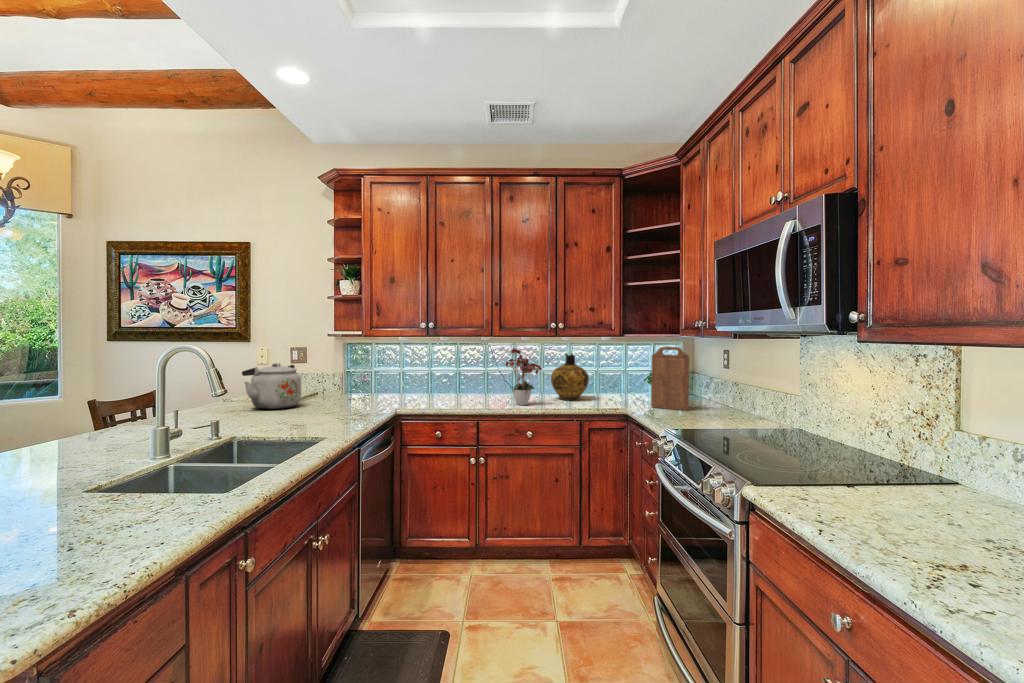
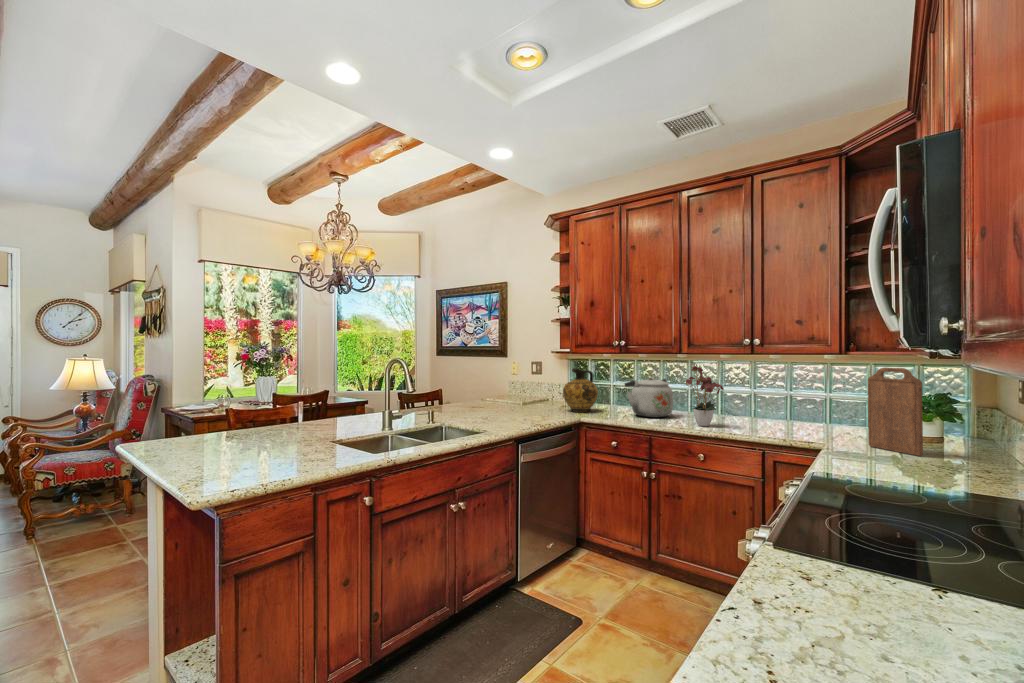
ceramic jug: present [551,353,589,400] -> present [563,368,598,412]
kettle: present [242,363,301,409] -> present [625,377,673,417]

